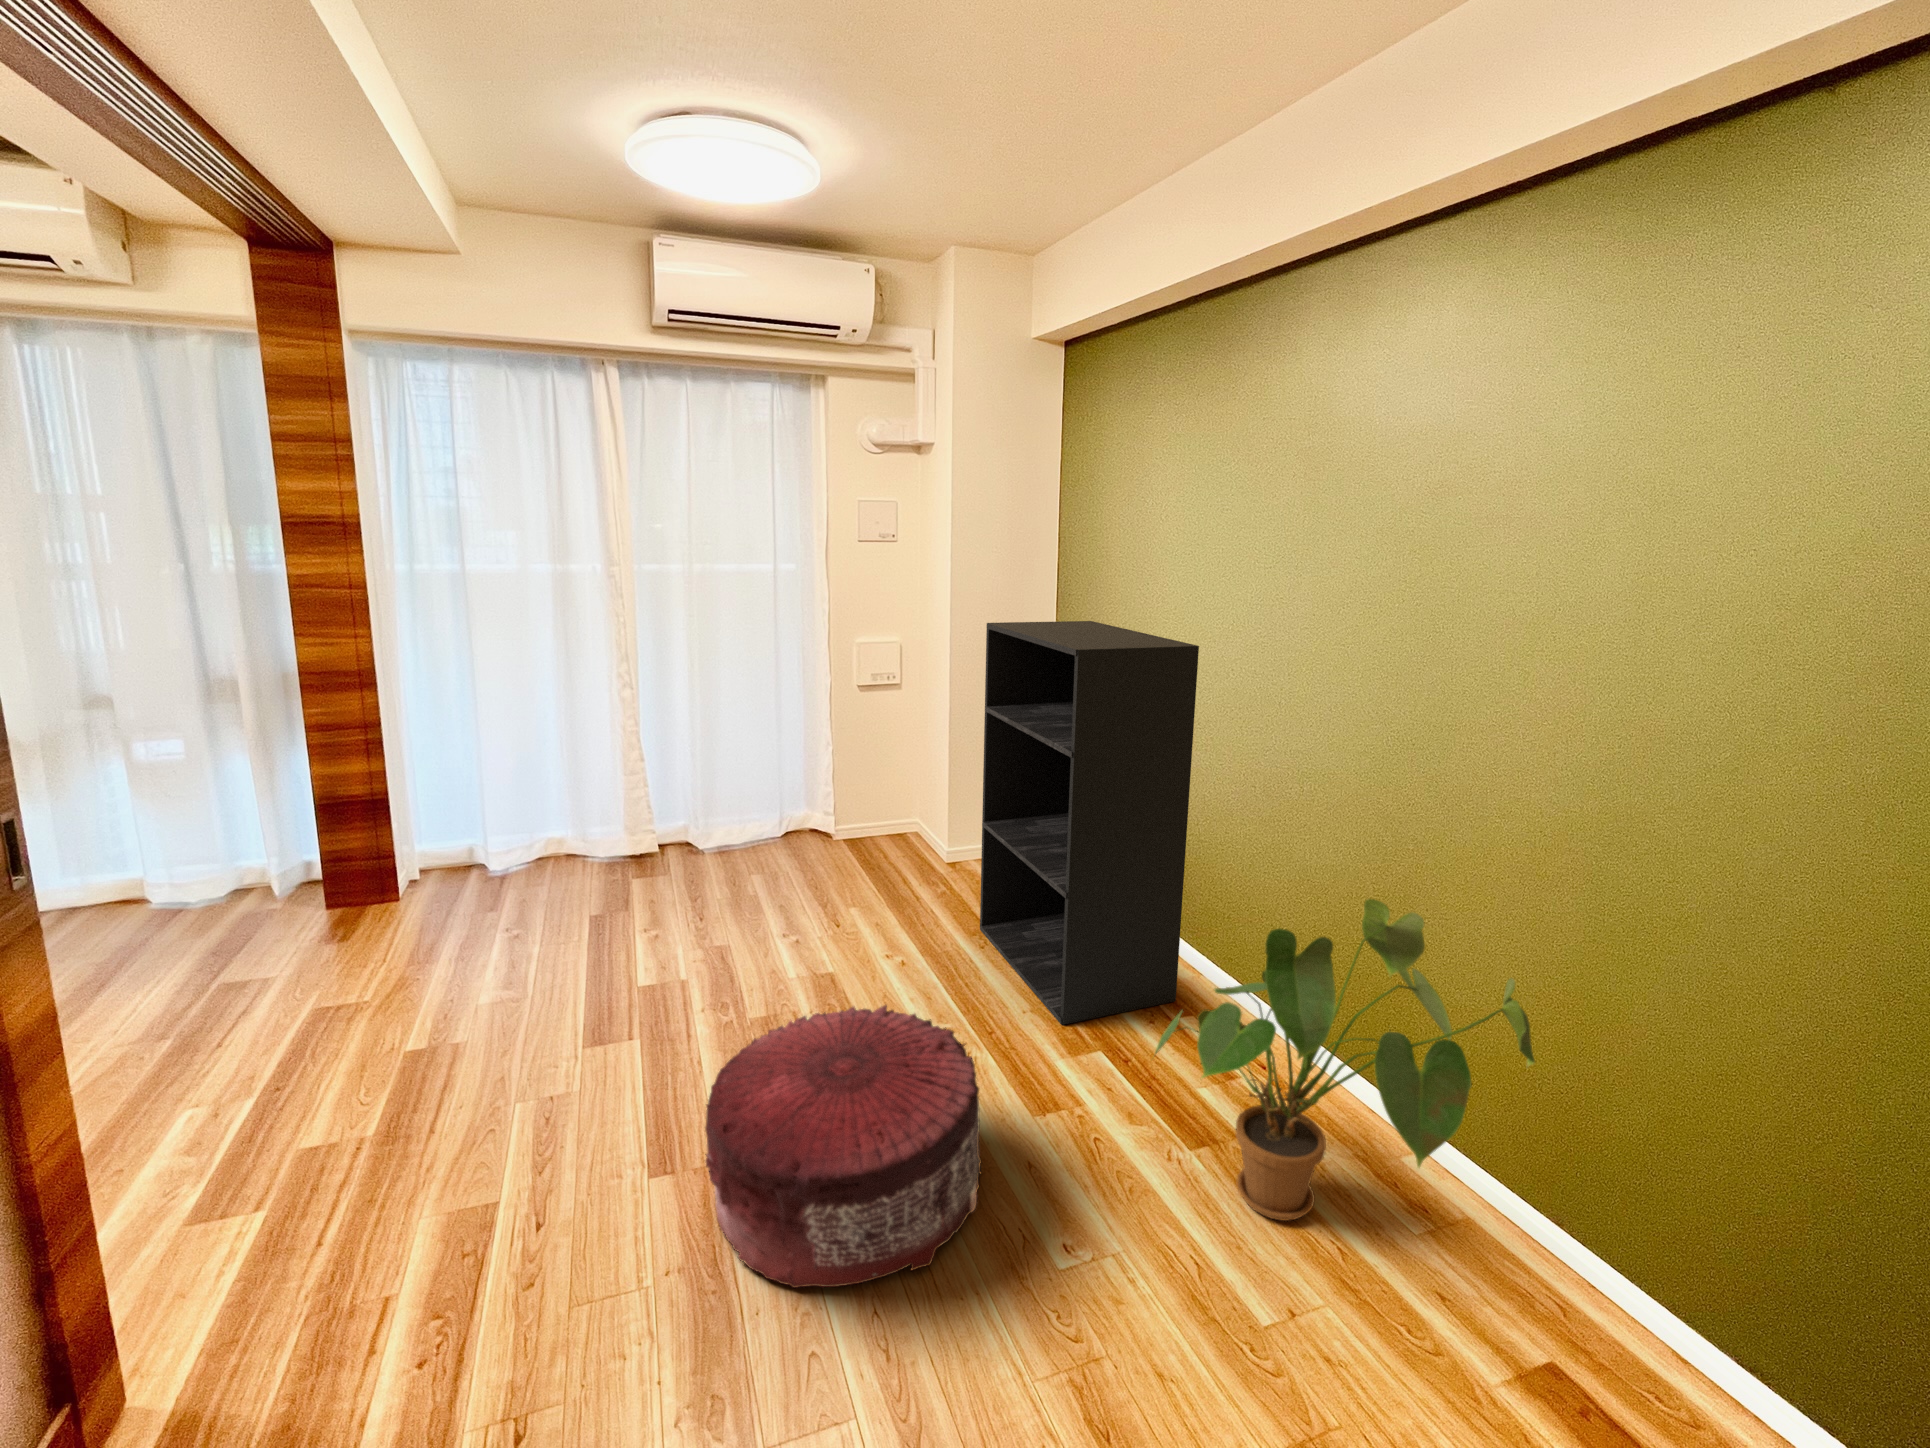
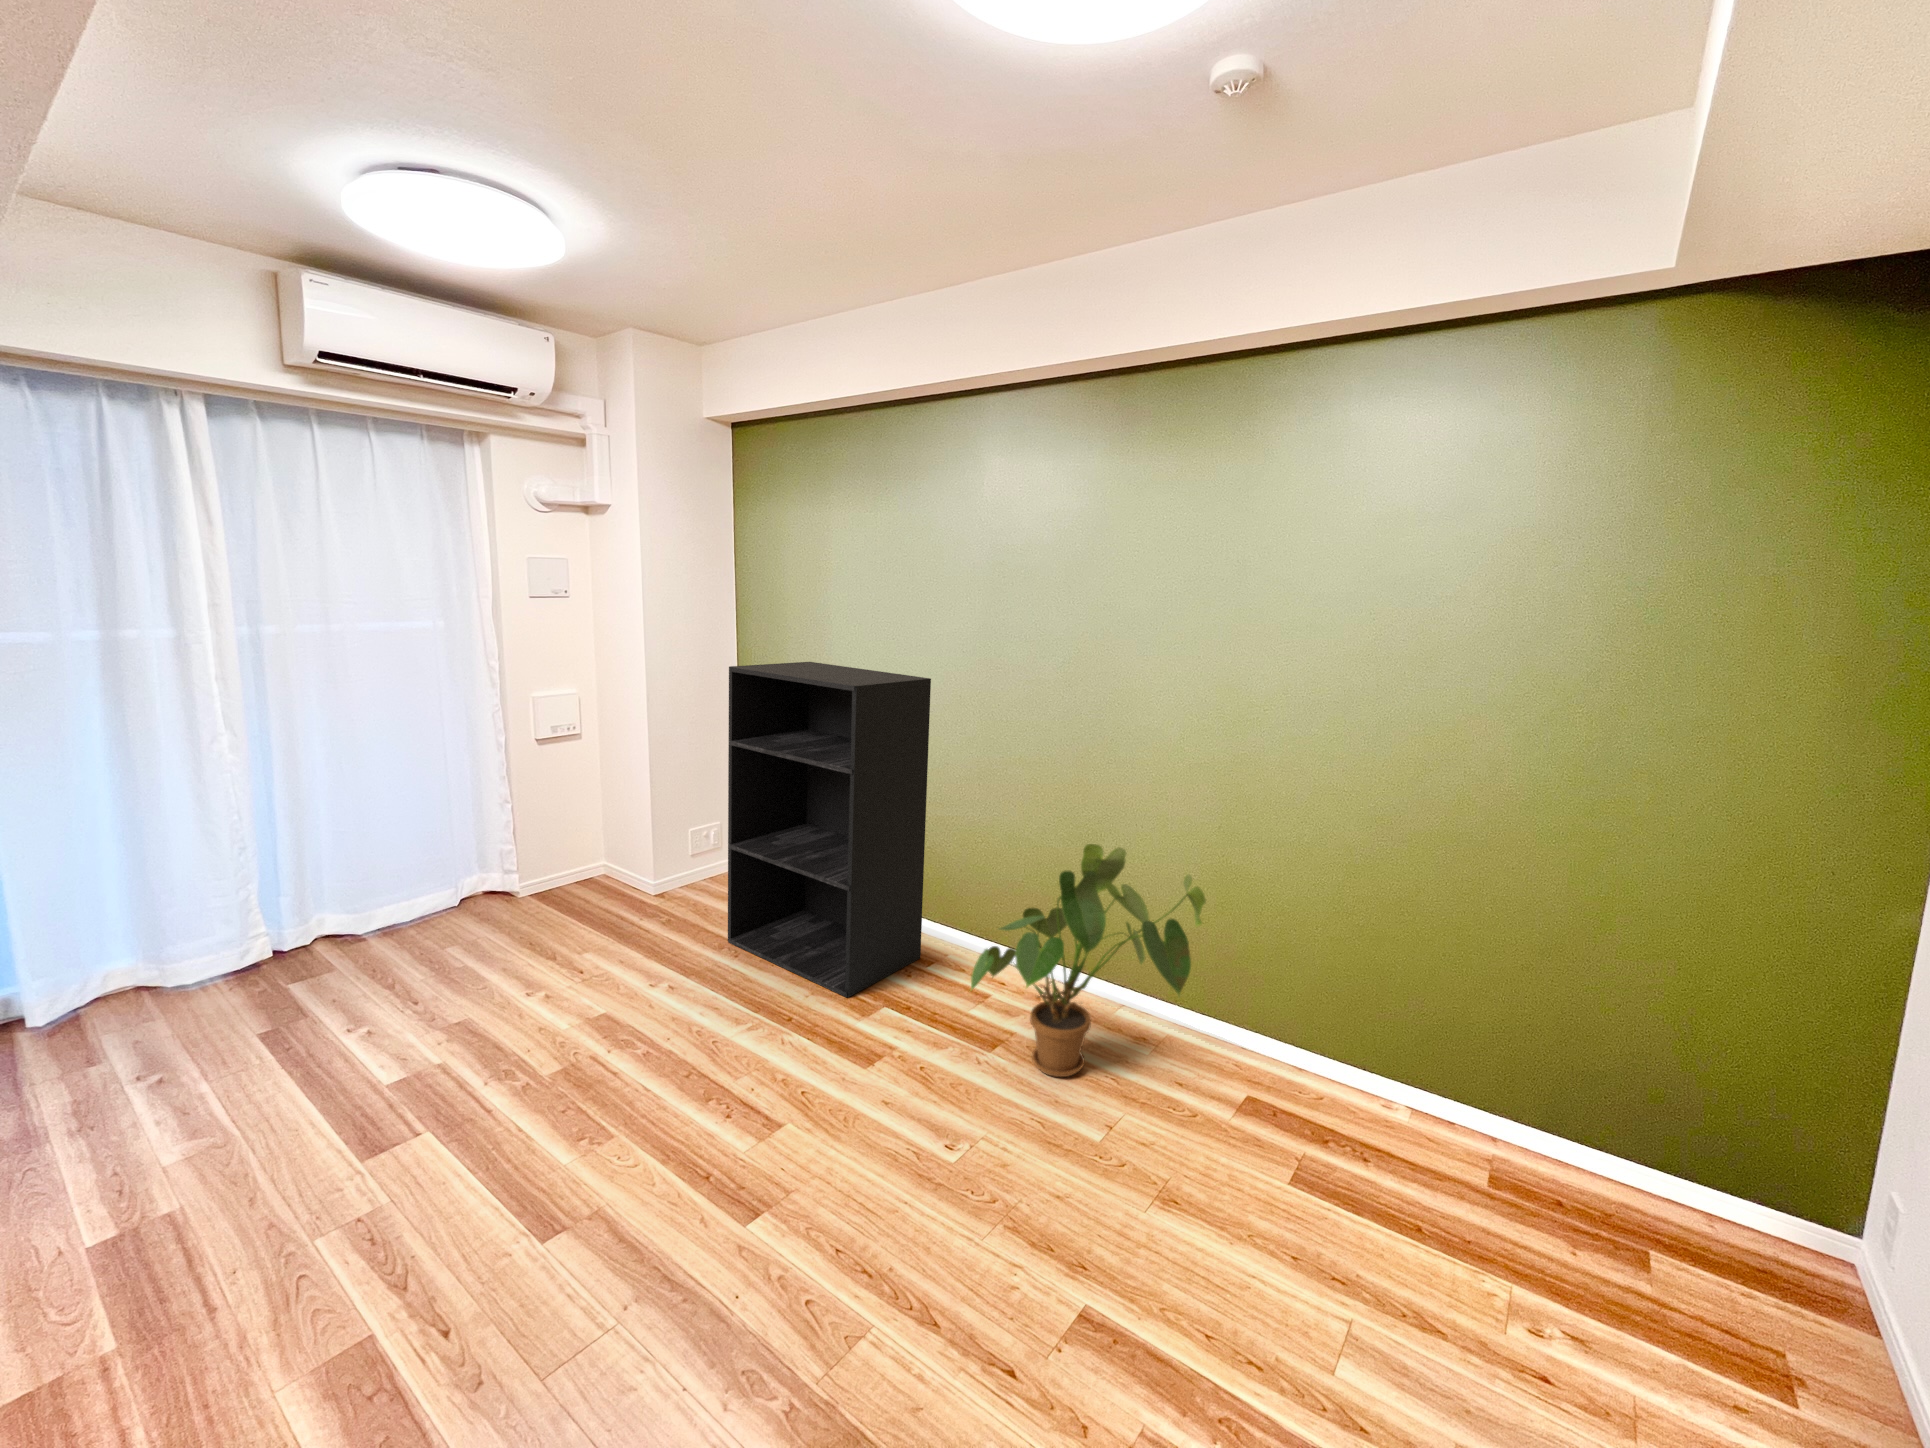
pouf: present [705,1005,982,1288] -> none [622,1009,871,1267]

